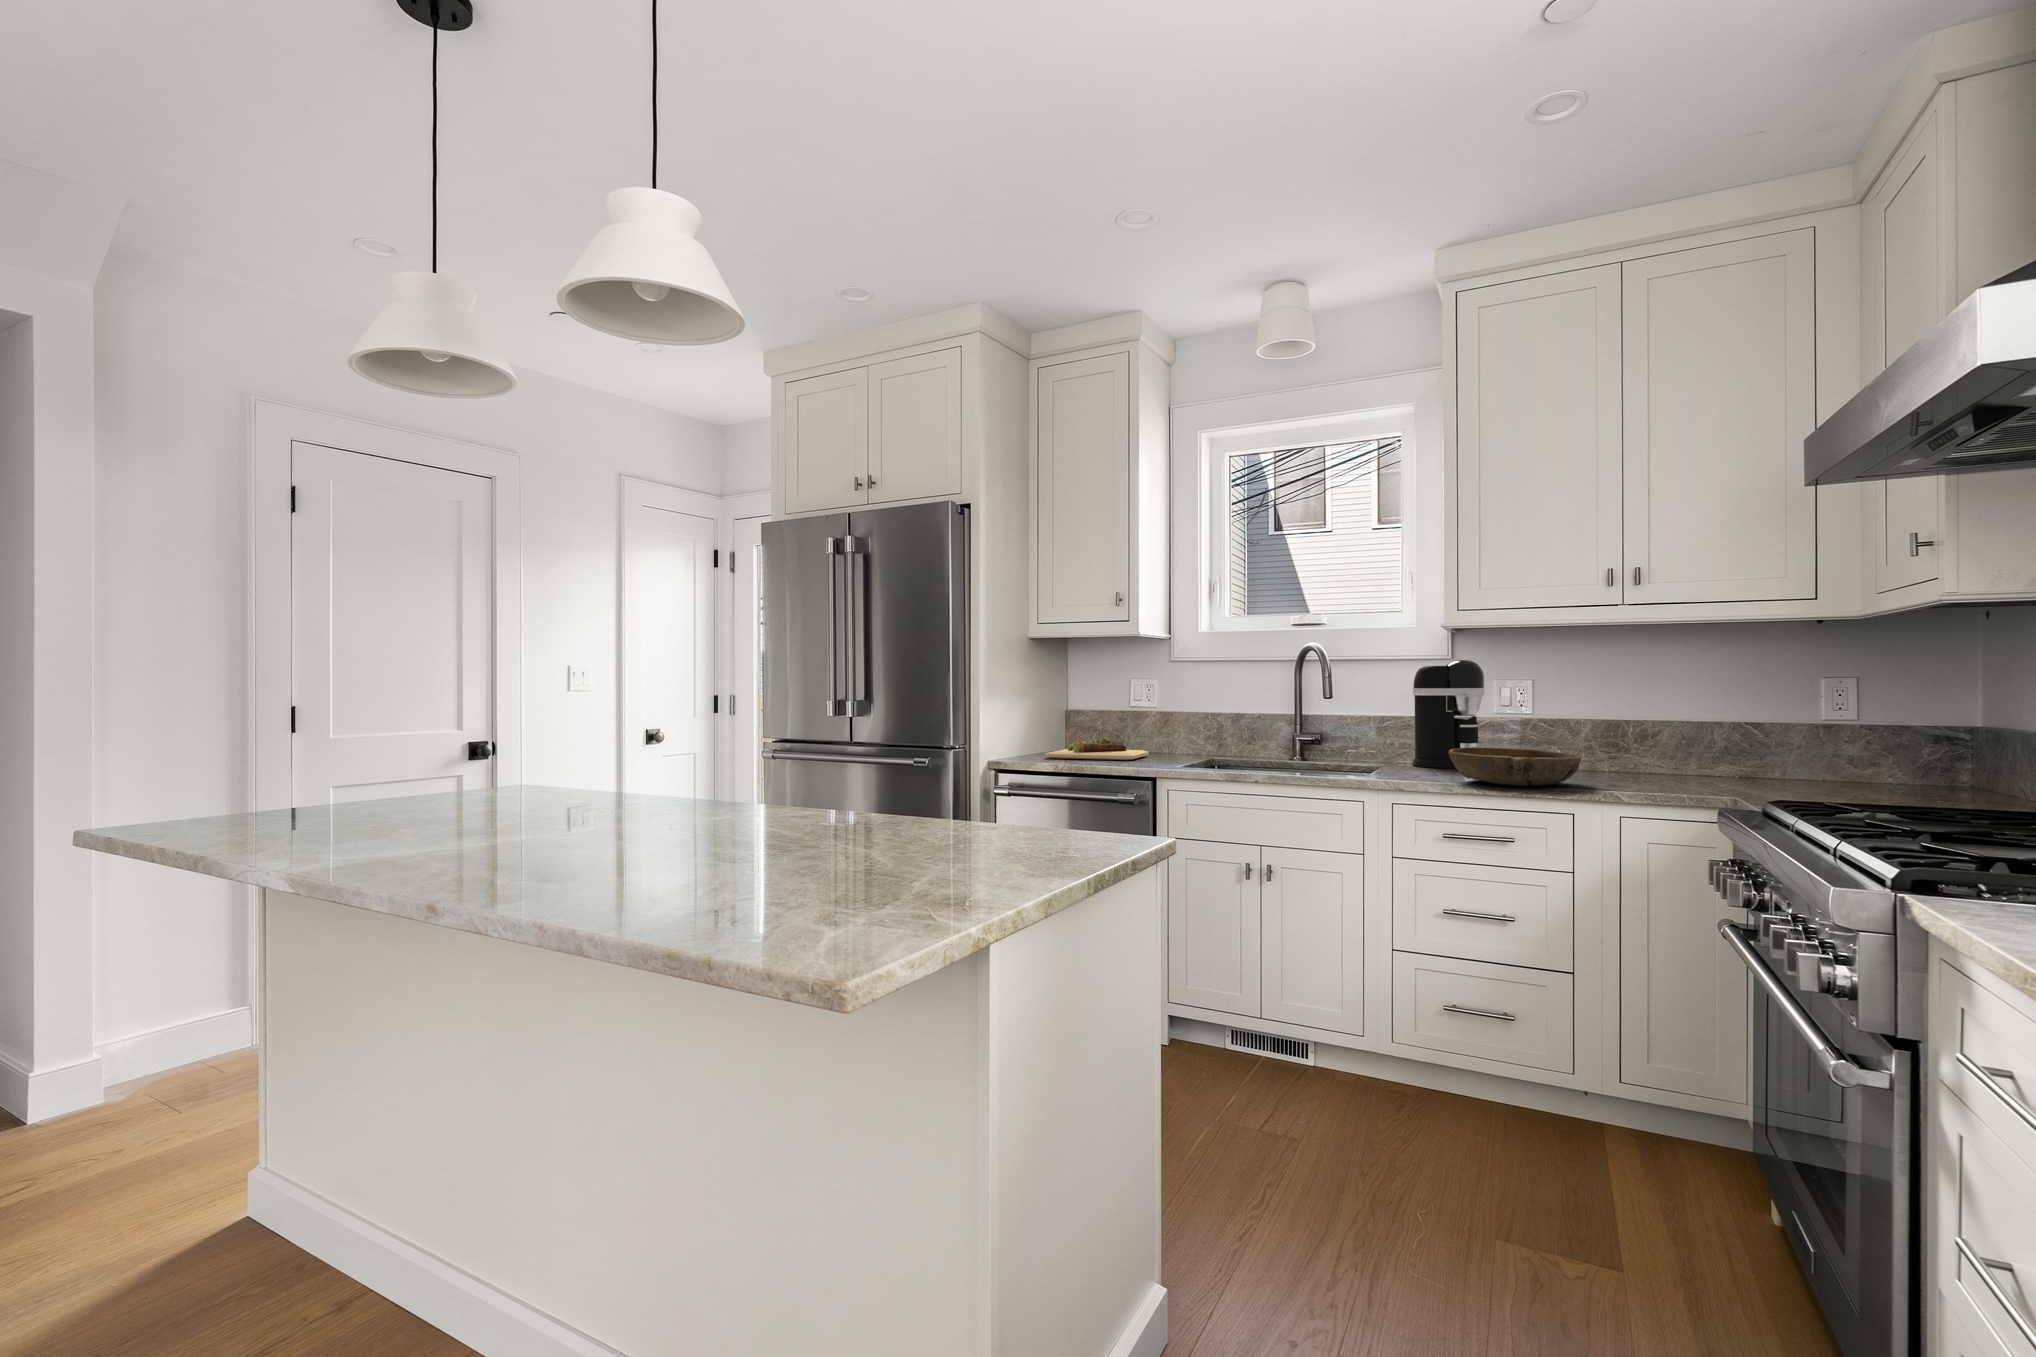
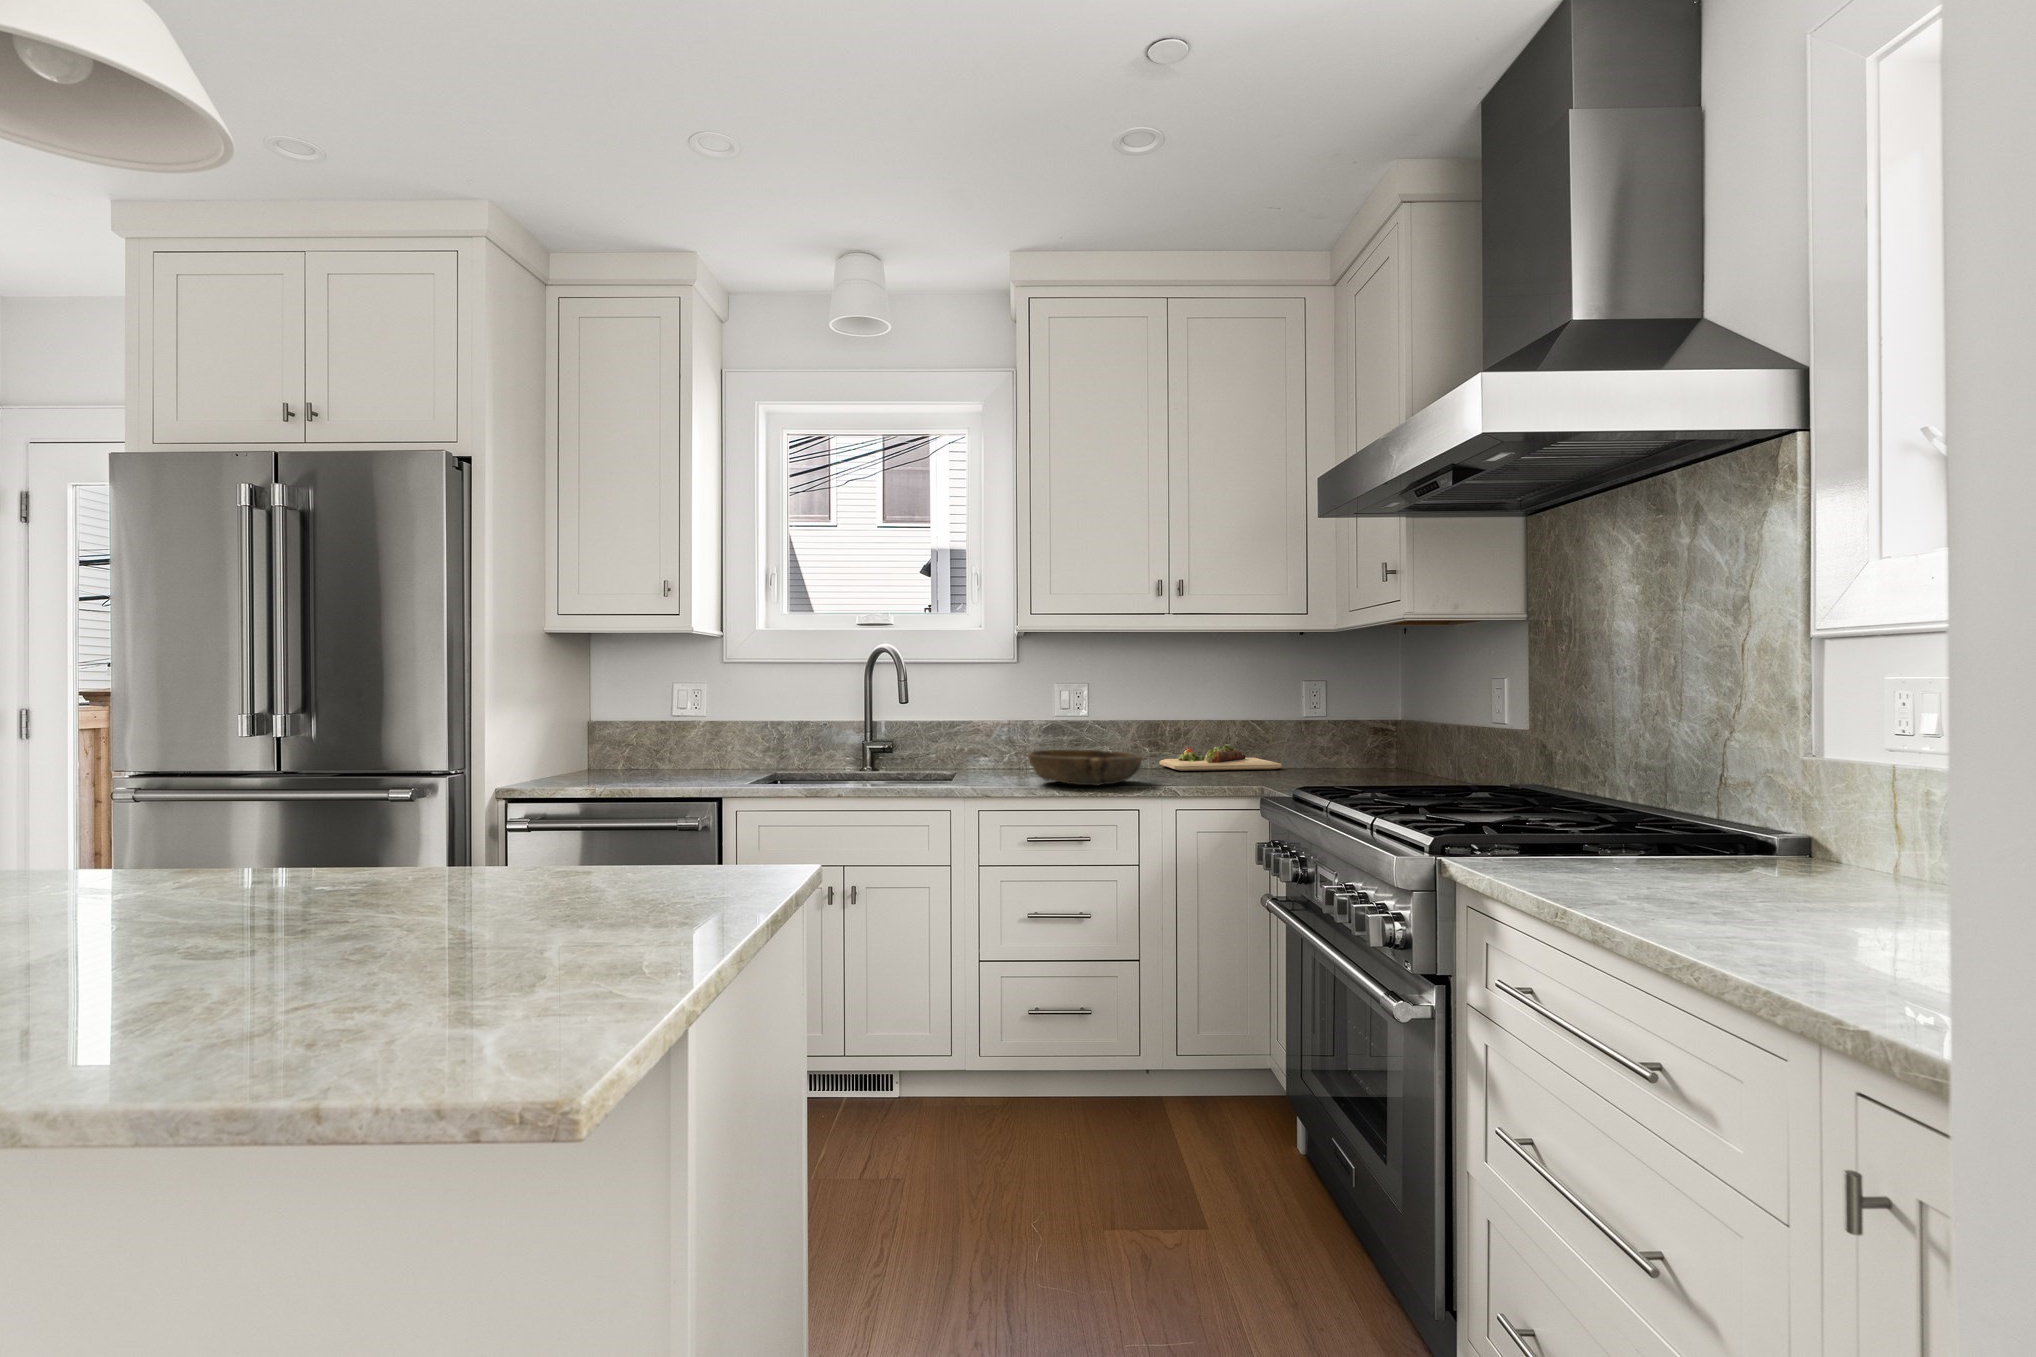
coffee maker: present [1412,660,1485,768] -> none [977,663,1045,771]
cutting board: present [1045,738,1148,760] -> present [1160,744,1282,771]

